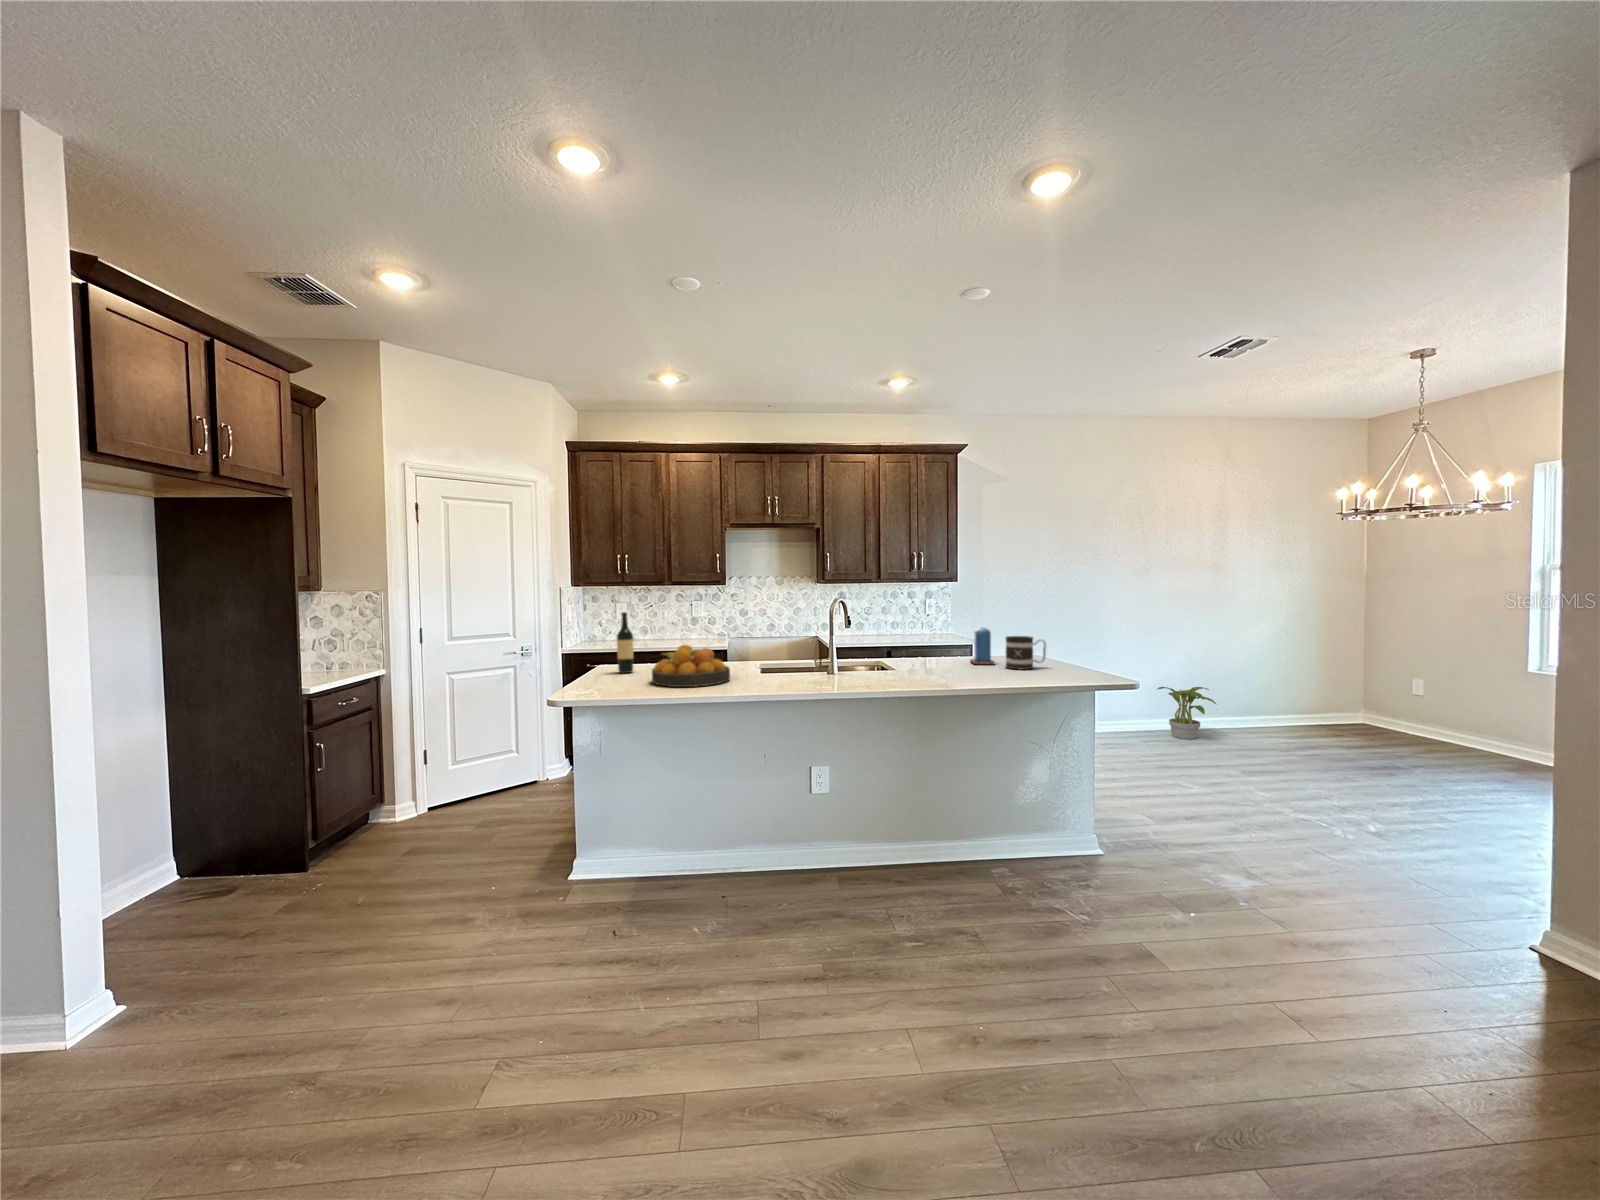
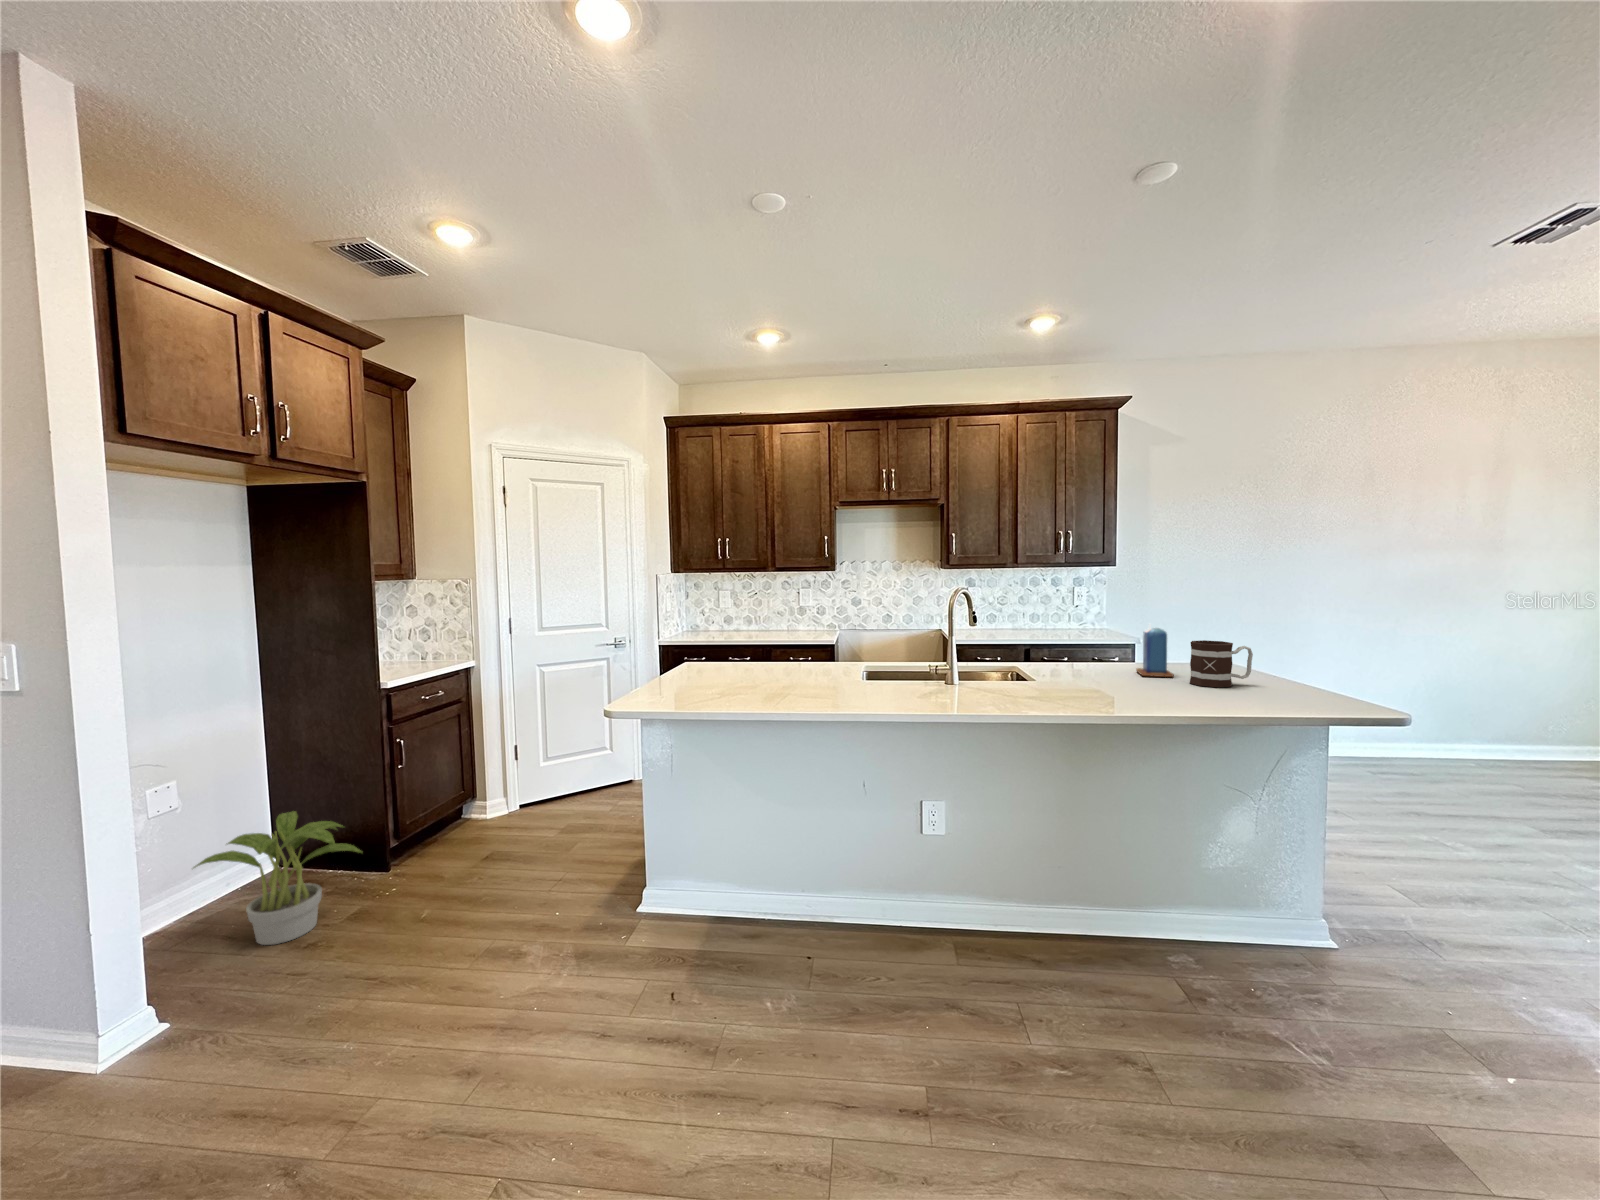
wine bottle: present [617,612,634,673] -> none [696,604,714,675]
fruit bowl: present [652,645,730,687] -> none [727,645,820,699]
potted plant: present [1157,687,1216,739] -> present [193,811,362,945]

